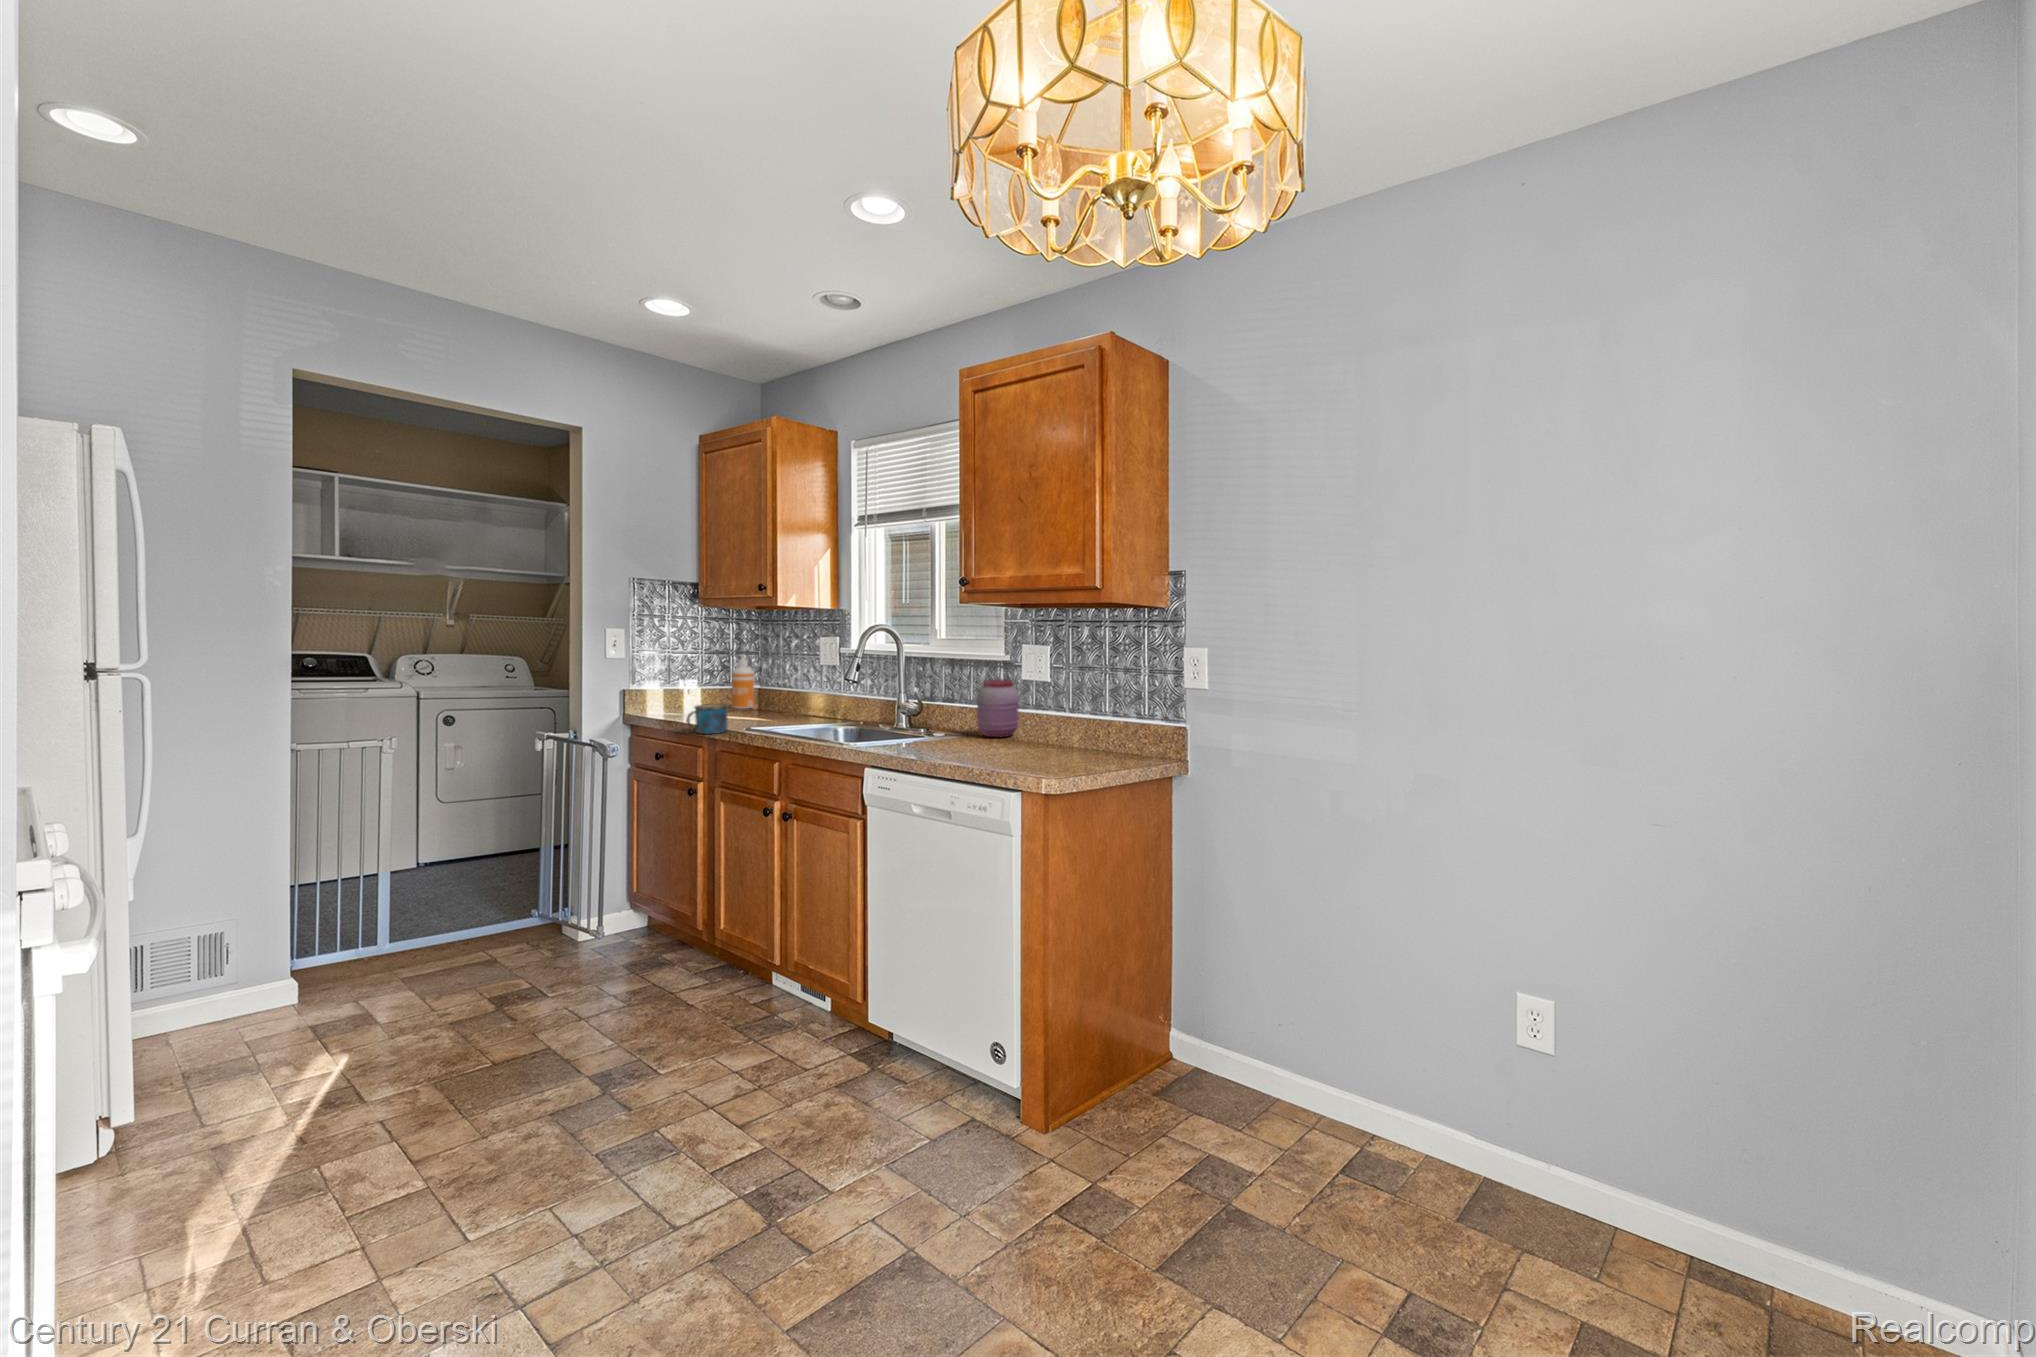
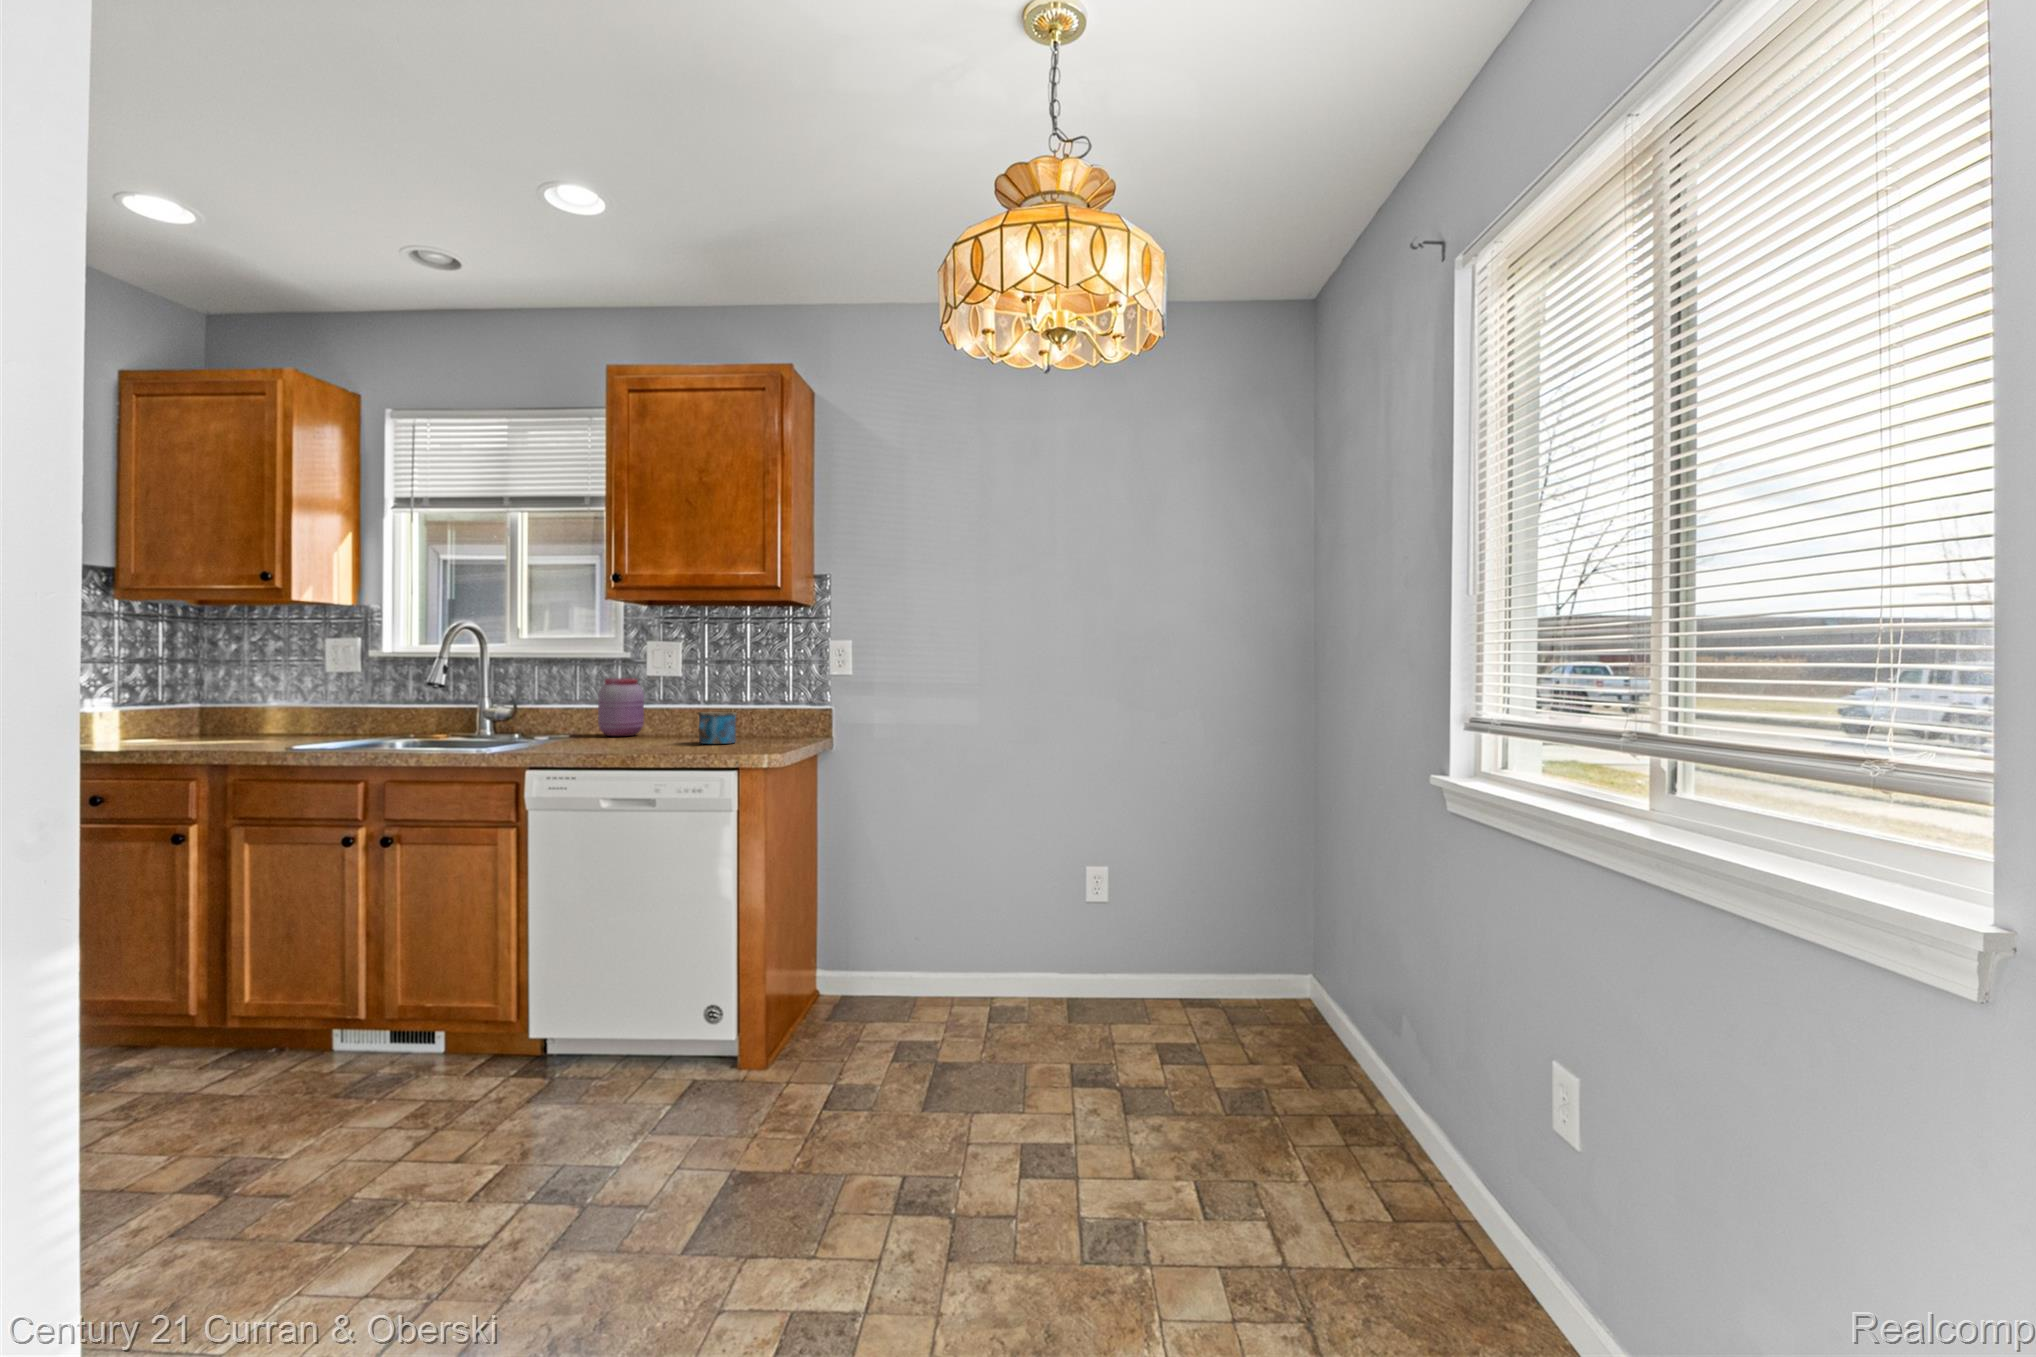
soap dispenser: present [732,655,755,709] -> none [162,663,199,735]
mug: present [686,704,728,734] -> present [698,712,737,744]

